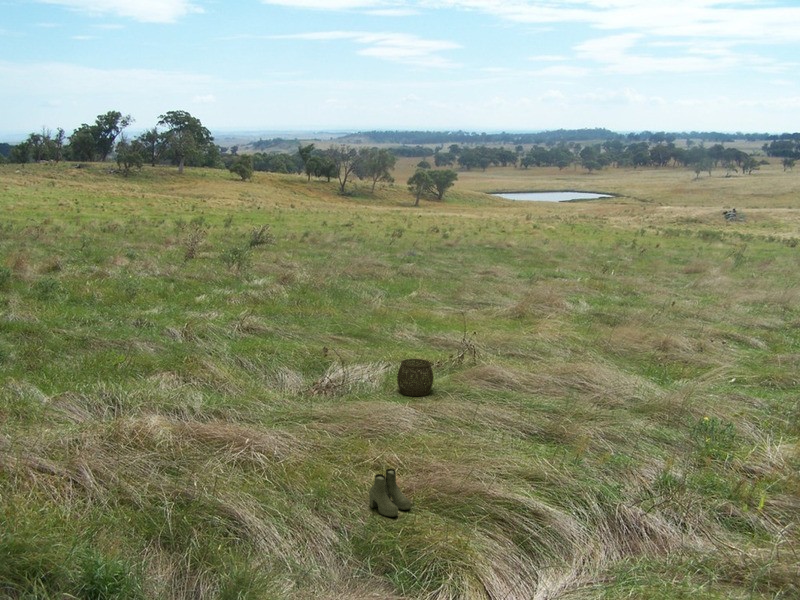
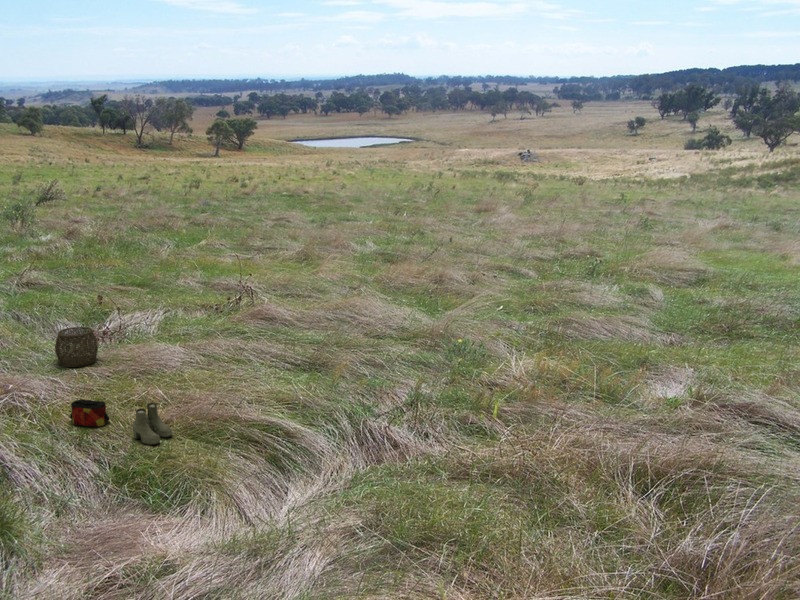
woven basket: present [397,359,433,396] -> present [55,327,98,367]
bag: none [303,456,343,489] -> present [70,400,110,427]

